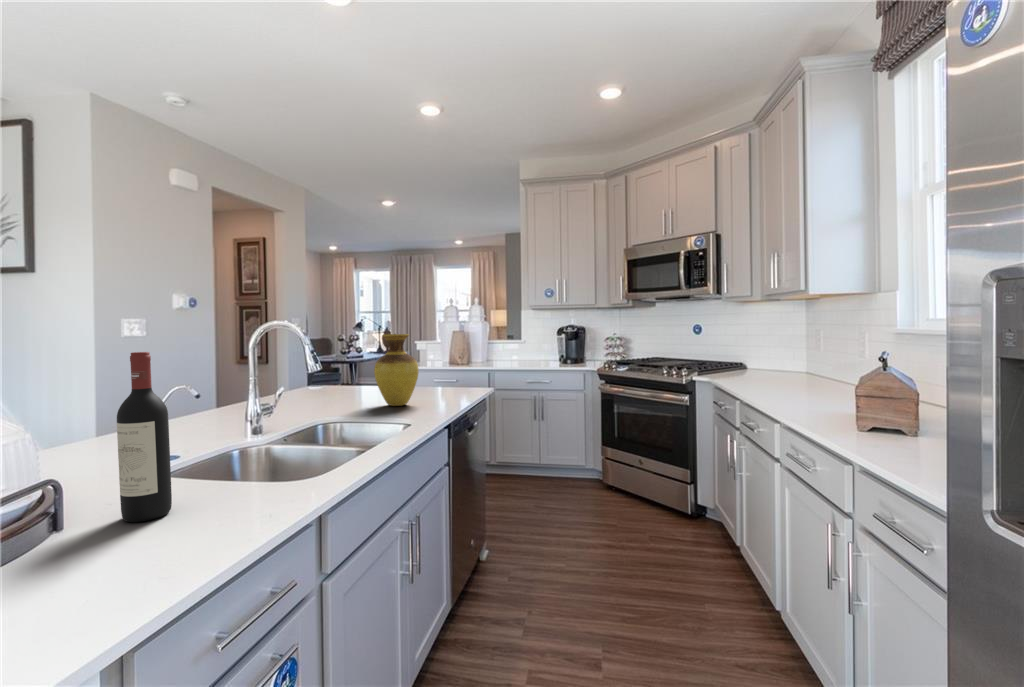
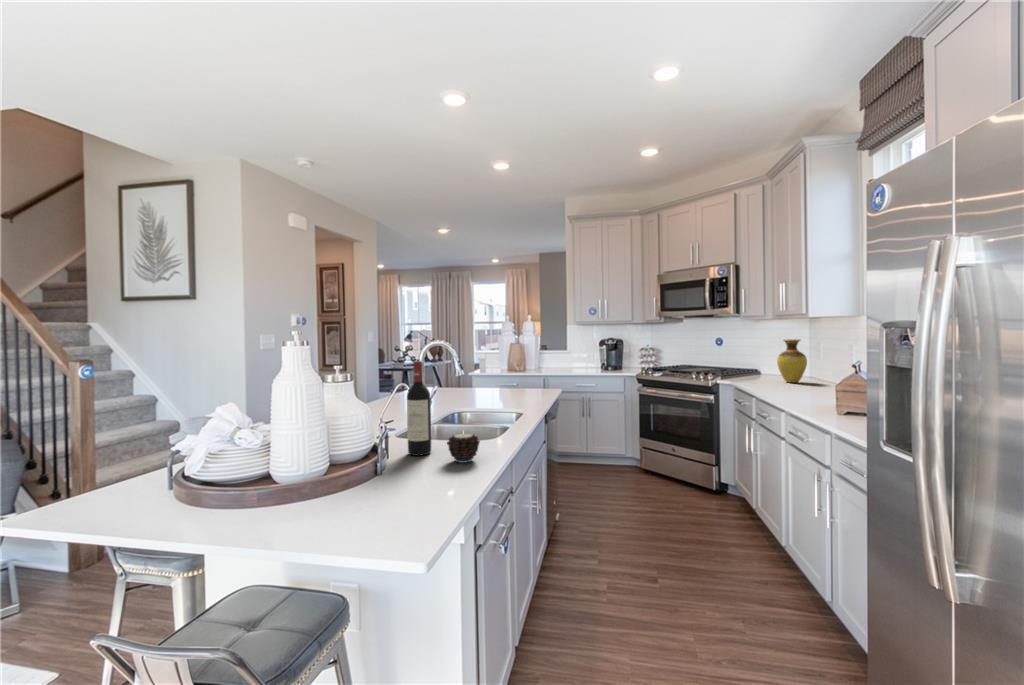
vase: present [374,334,419,406] -> present [777,339,807,383]
candle: none [166,480,233,542] -> present [447,433,480,463]

